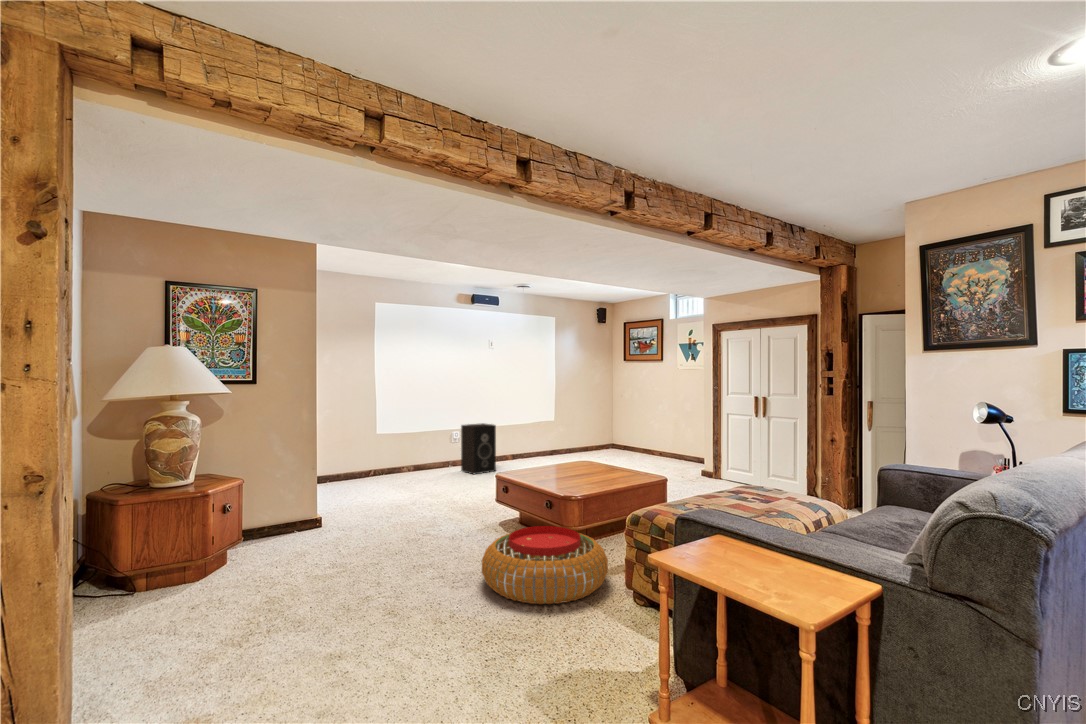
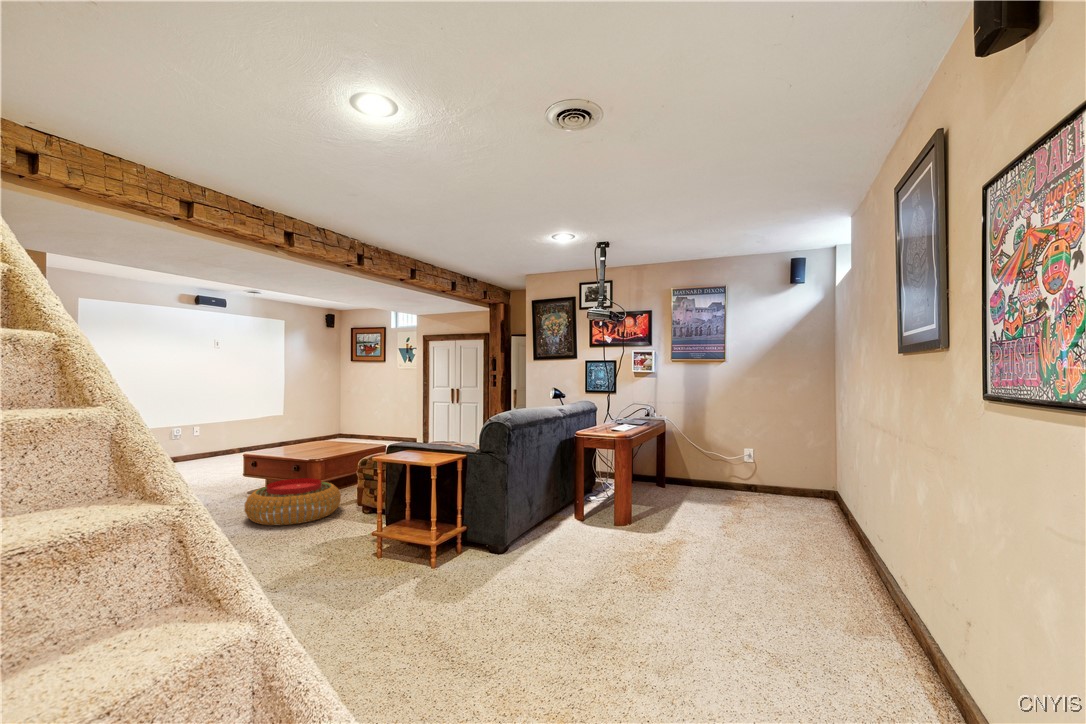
speaker: present [461,423,496,474] -> none [191,416,229,462]

